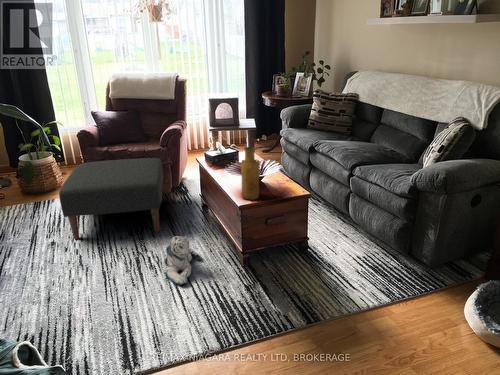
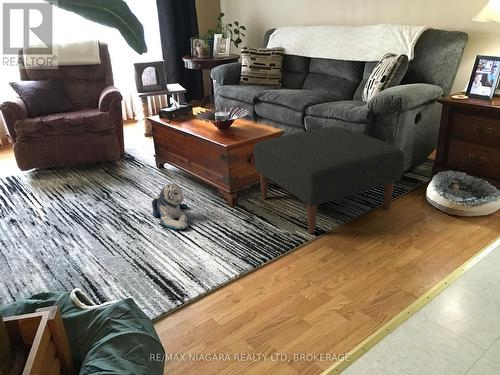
vase: present [241,147,260,200] -> none [222,88,241,140]
ottoman: present [59,158,163,239] -> present [254,127,404,234]

